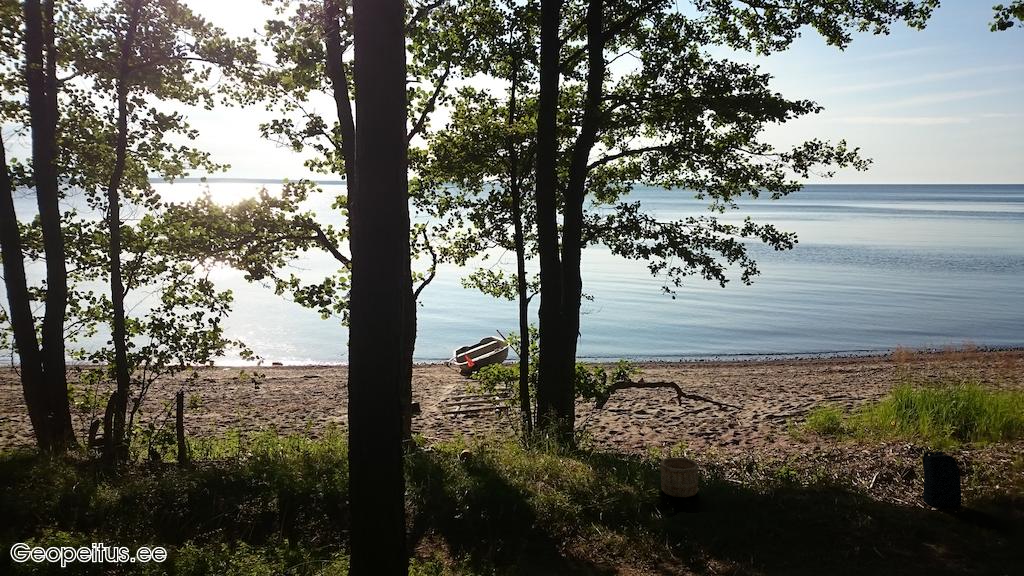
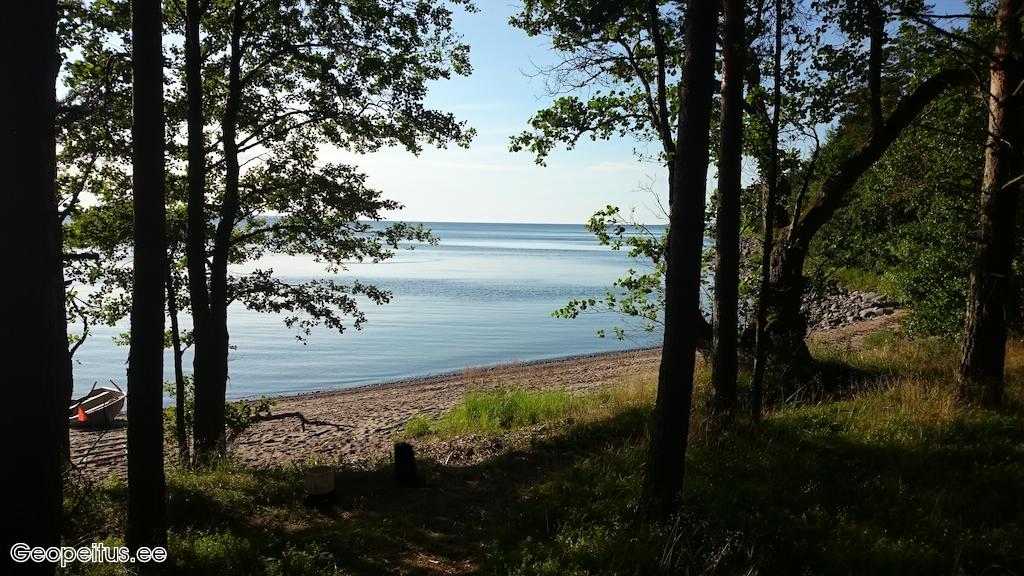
backpack: present [921,451,961,507] -> present [394,442,416,479]

